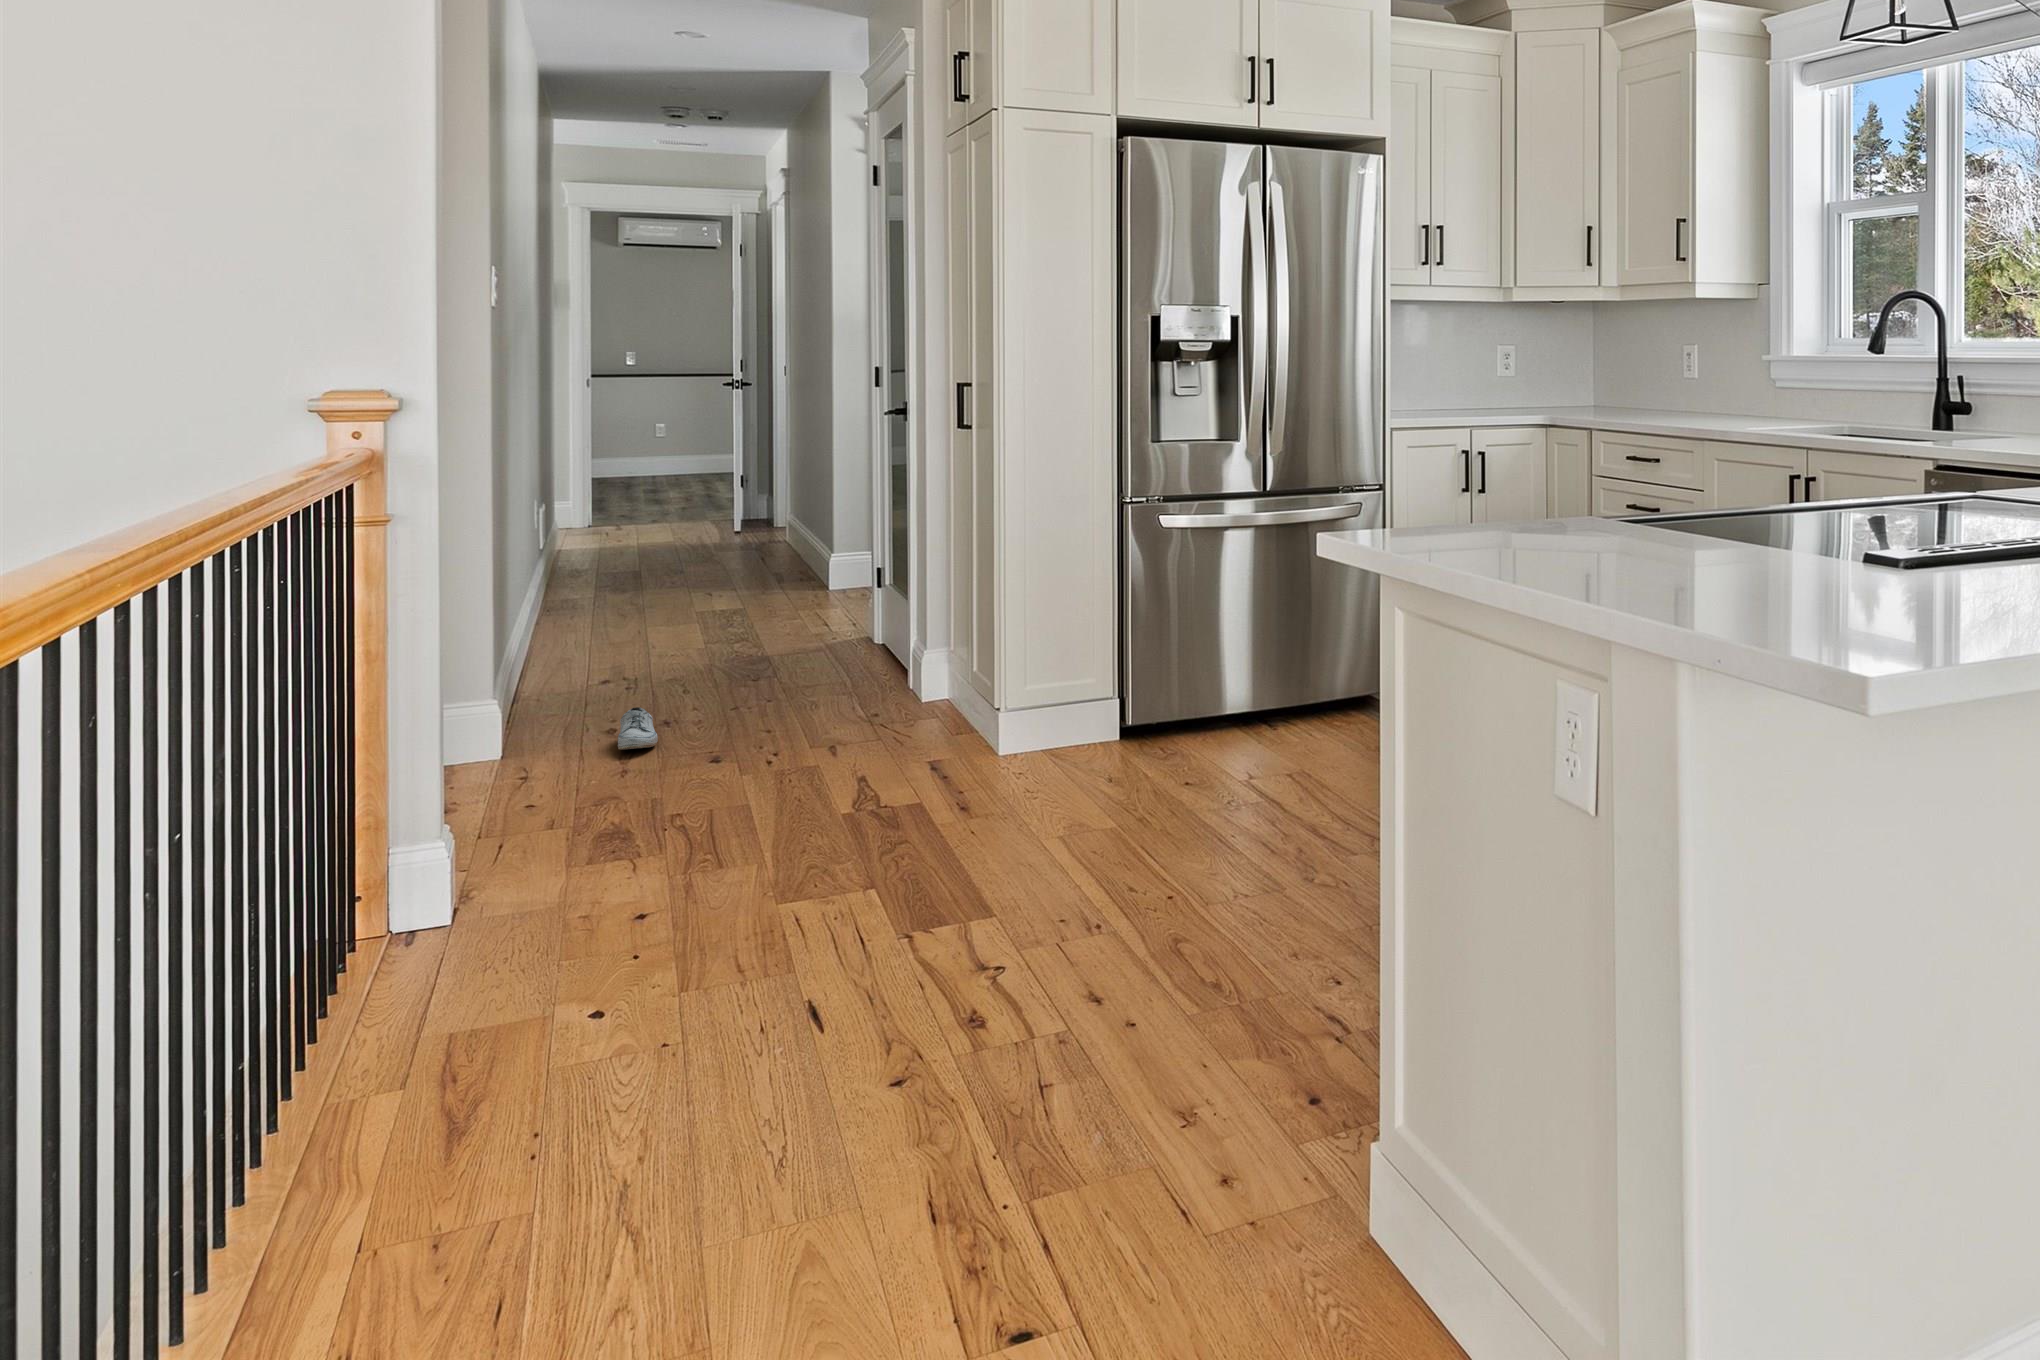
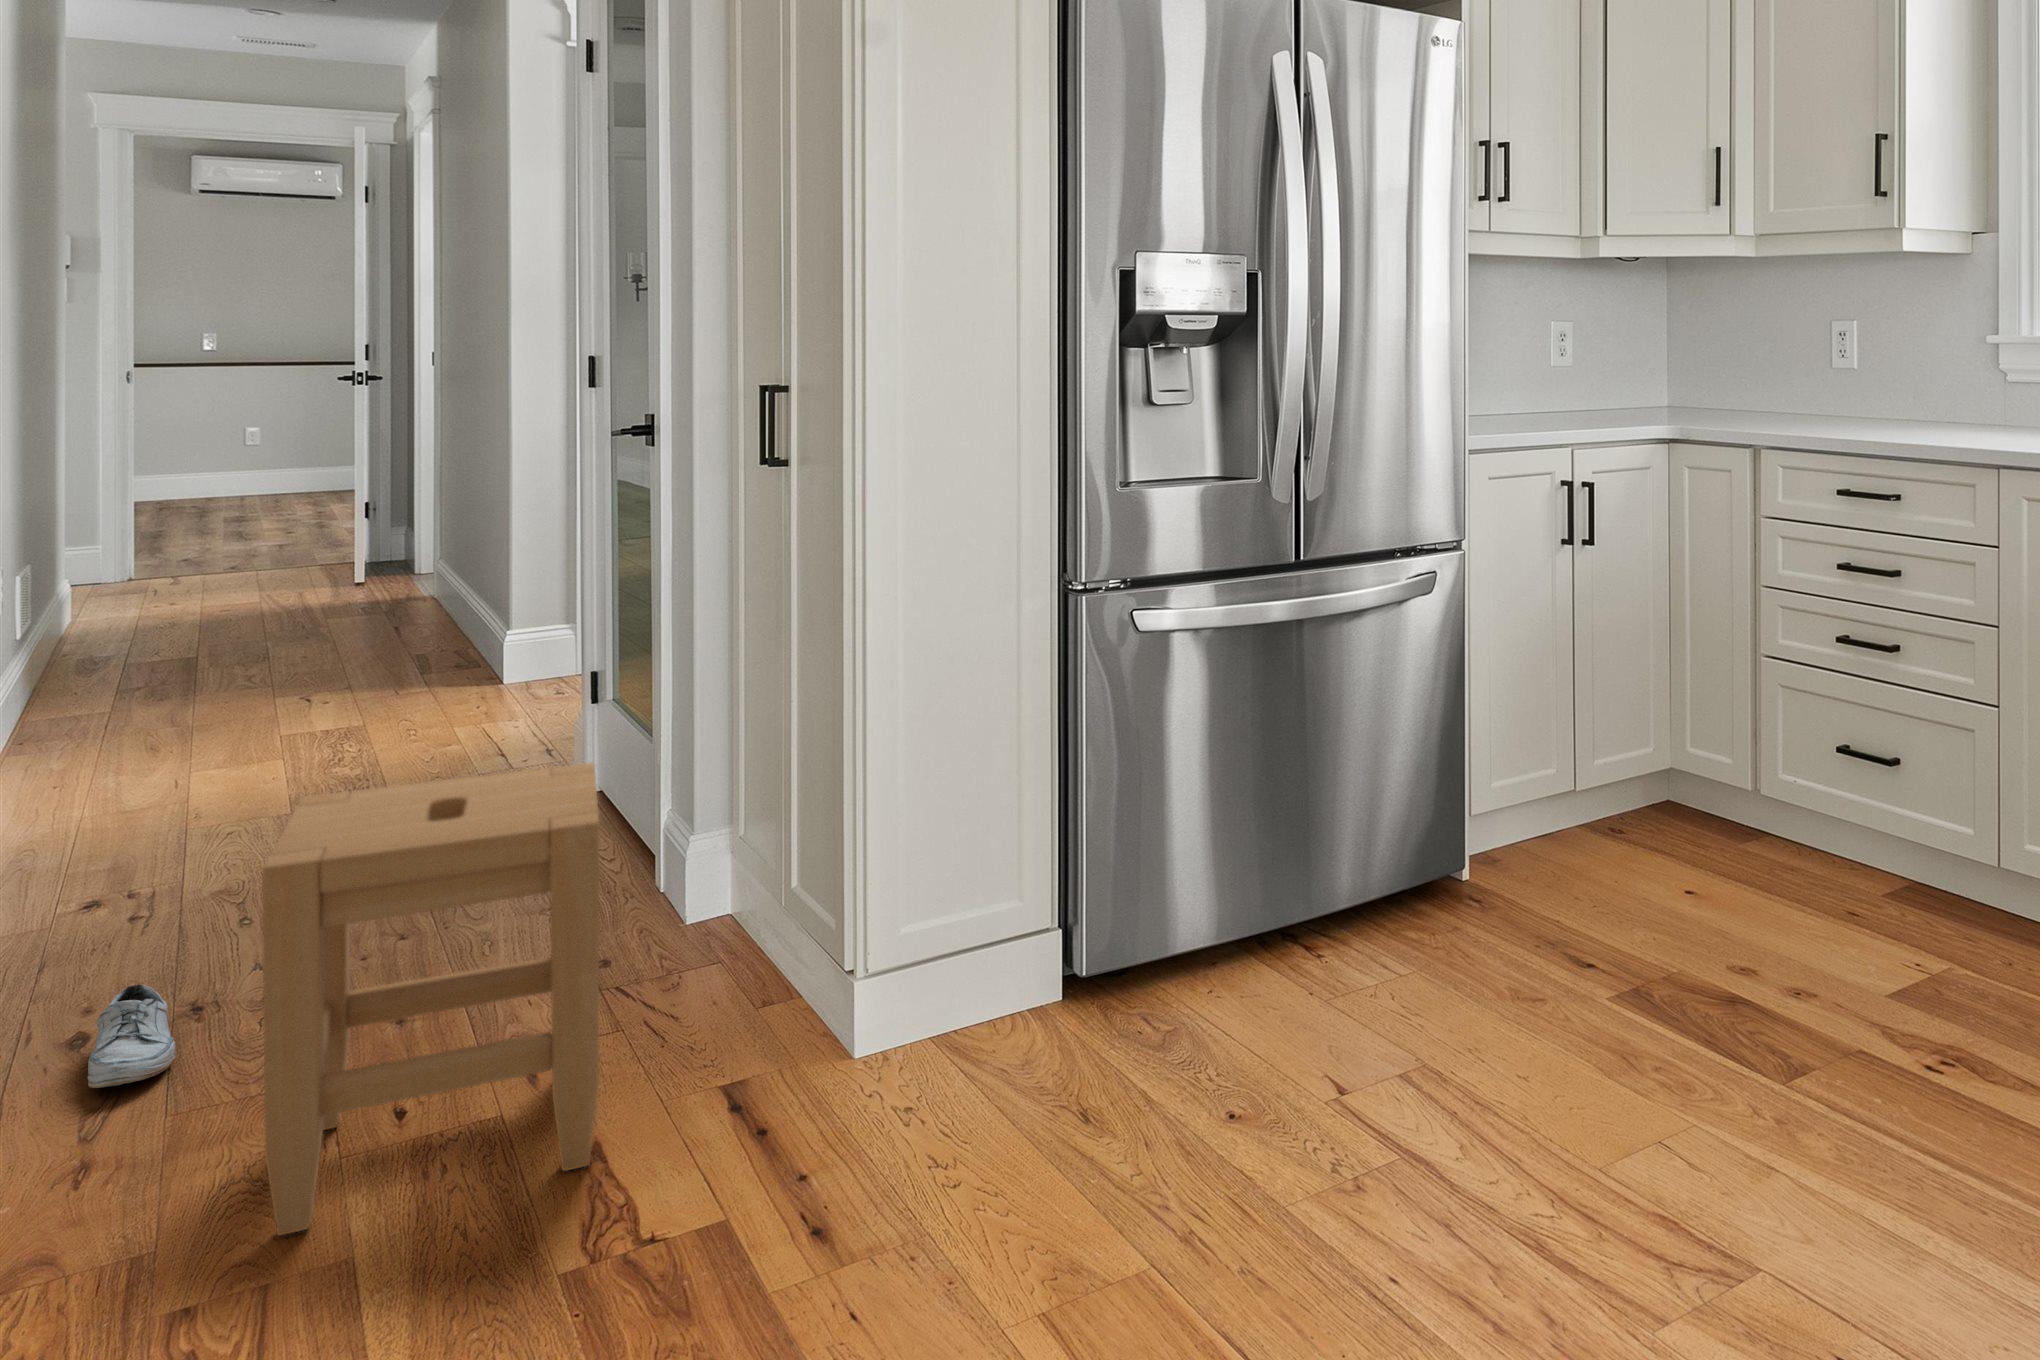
stool: none [707,588,865,799] -> present [262,763,599,1235]

